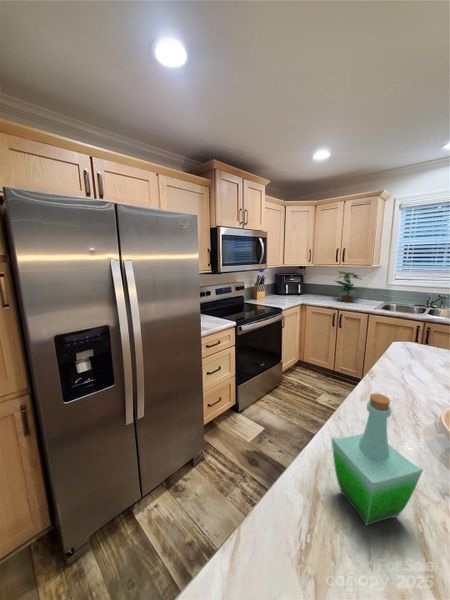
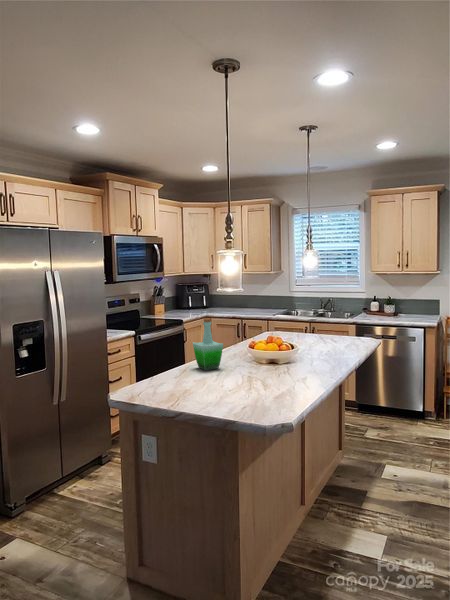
potted plant: present [336,272,359,302] -> none [239,279,266,311]

